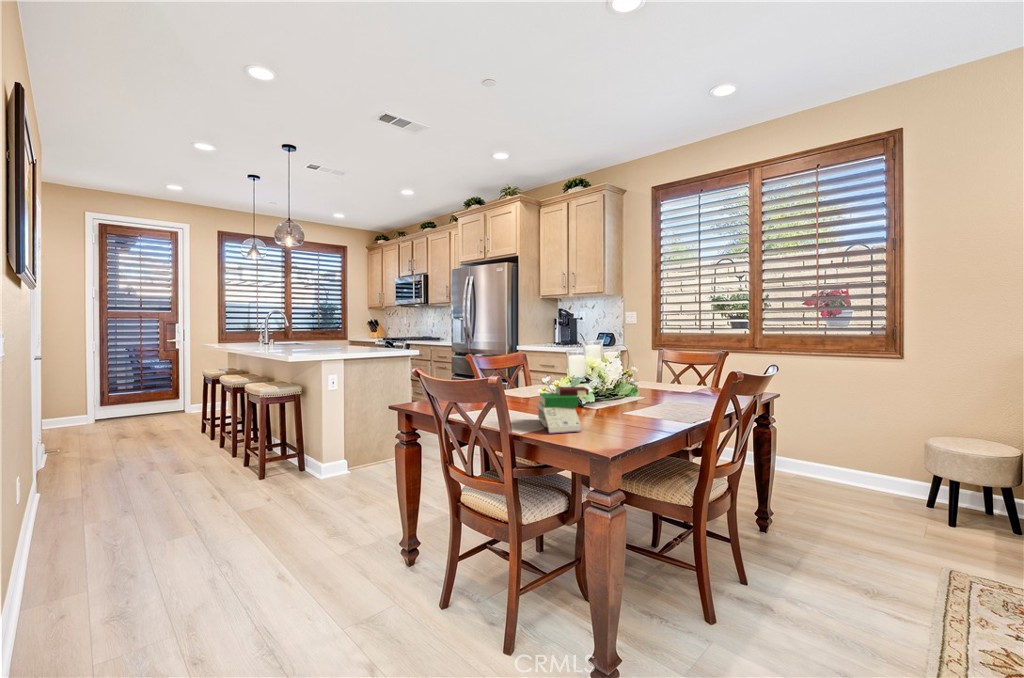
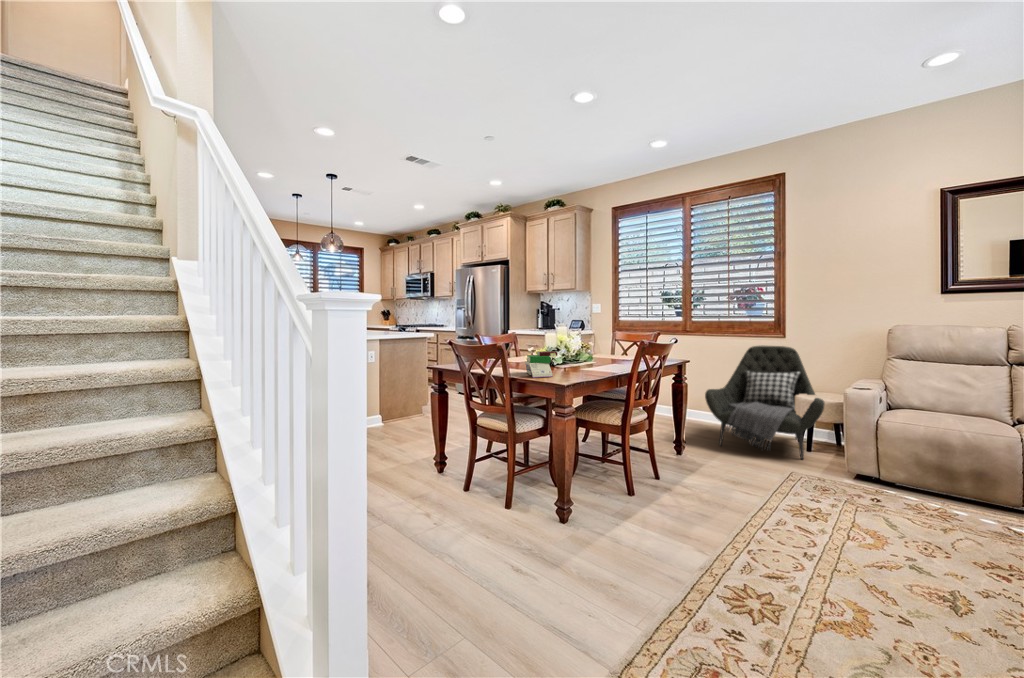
armchair: none [796,369,992,545] -> present [705,346,824,459]

